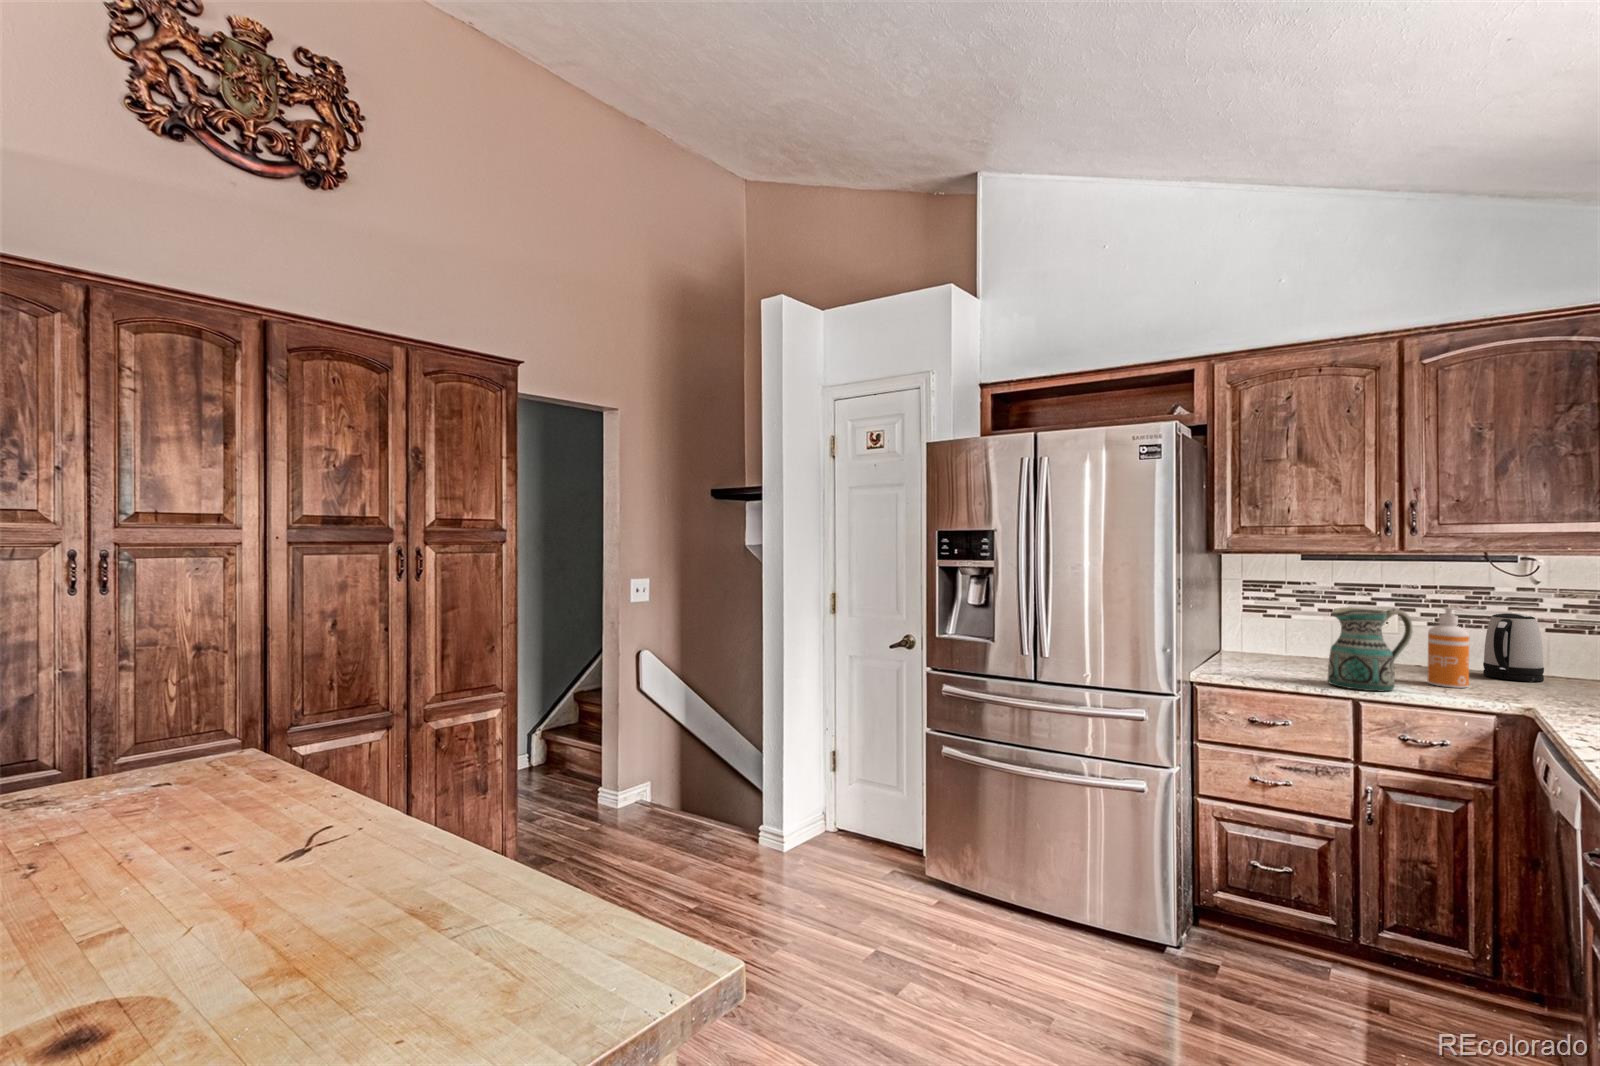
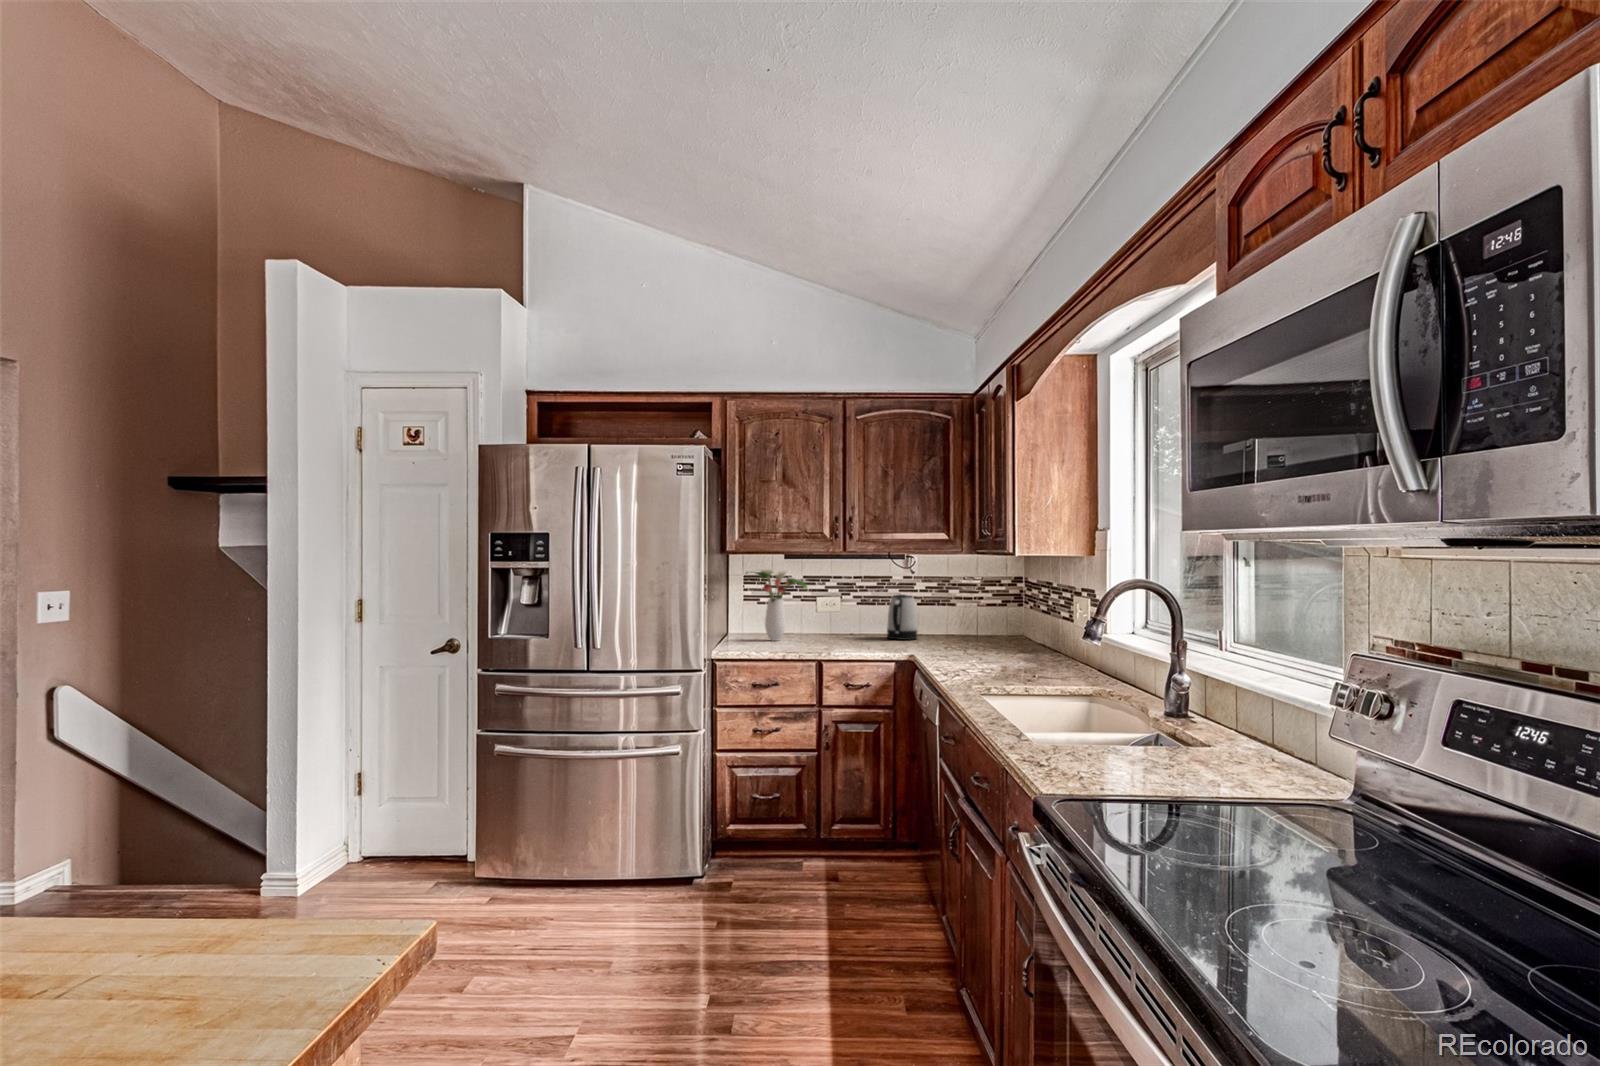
flower arrangement: none [1243,571,1339,664] -> present [746,569,807,641]
ceramic pitcher: present [1328,607,1413,691] -> none [802,593,851,653]
soap dispenser: present [1428,607,1469,688] -> none [859,591,881,647]

